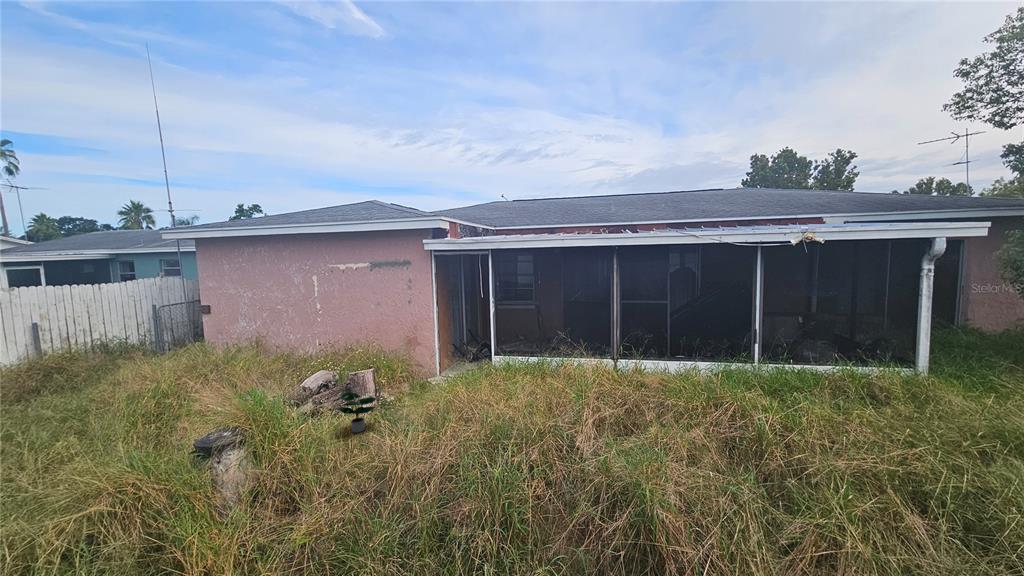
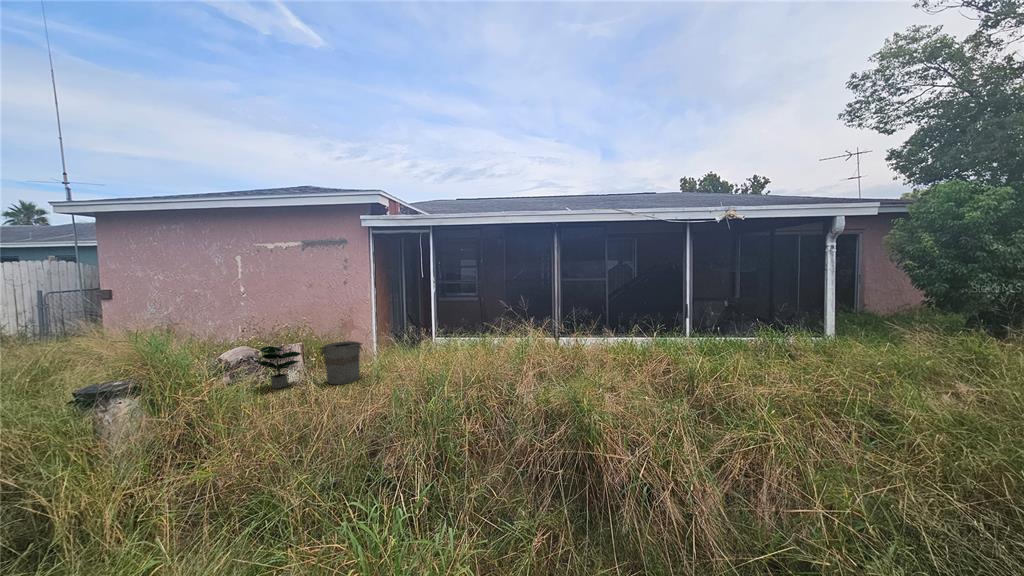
bucket: none [393,387,431,431] -> present [321,341,363,384]

